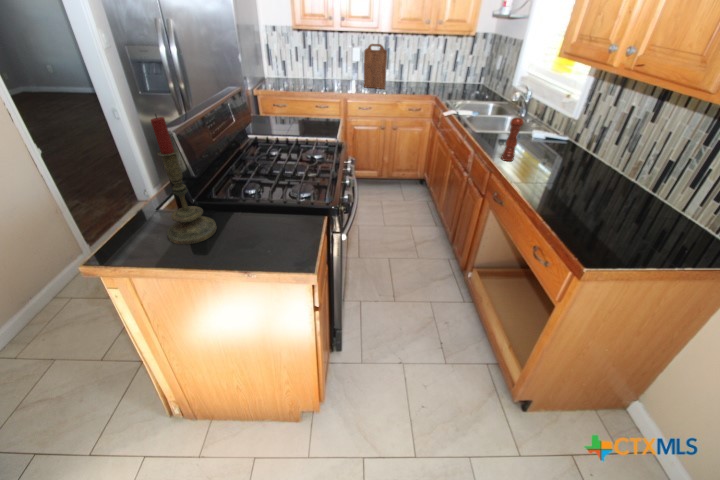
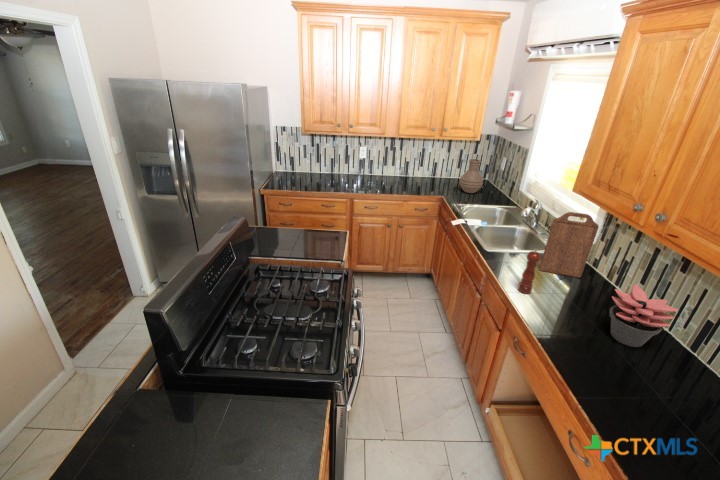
cutting board: present [364,44,387,89] -> present [539,212,599,278]
vase: none [454,56,478,93] -> present [460,159,483,193]
candle: present [151,114,217,245] -> none [133,324,202,458]
succulent plant: none [581,137,643,193] -> present [610,284,678,347]

